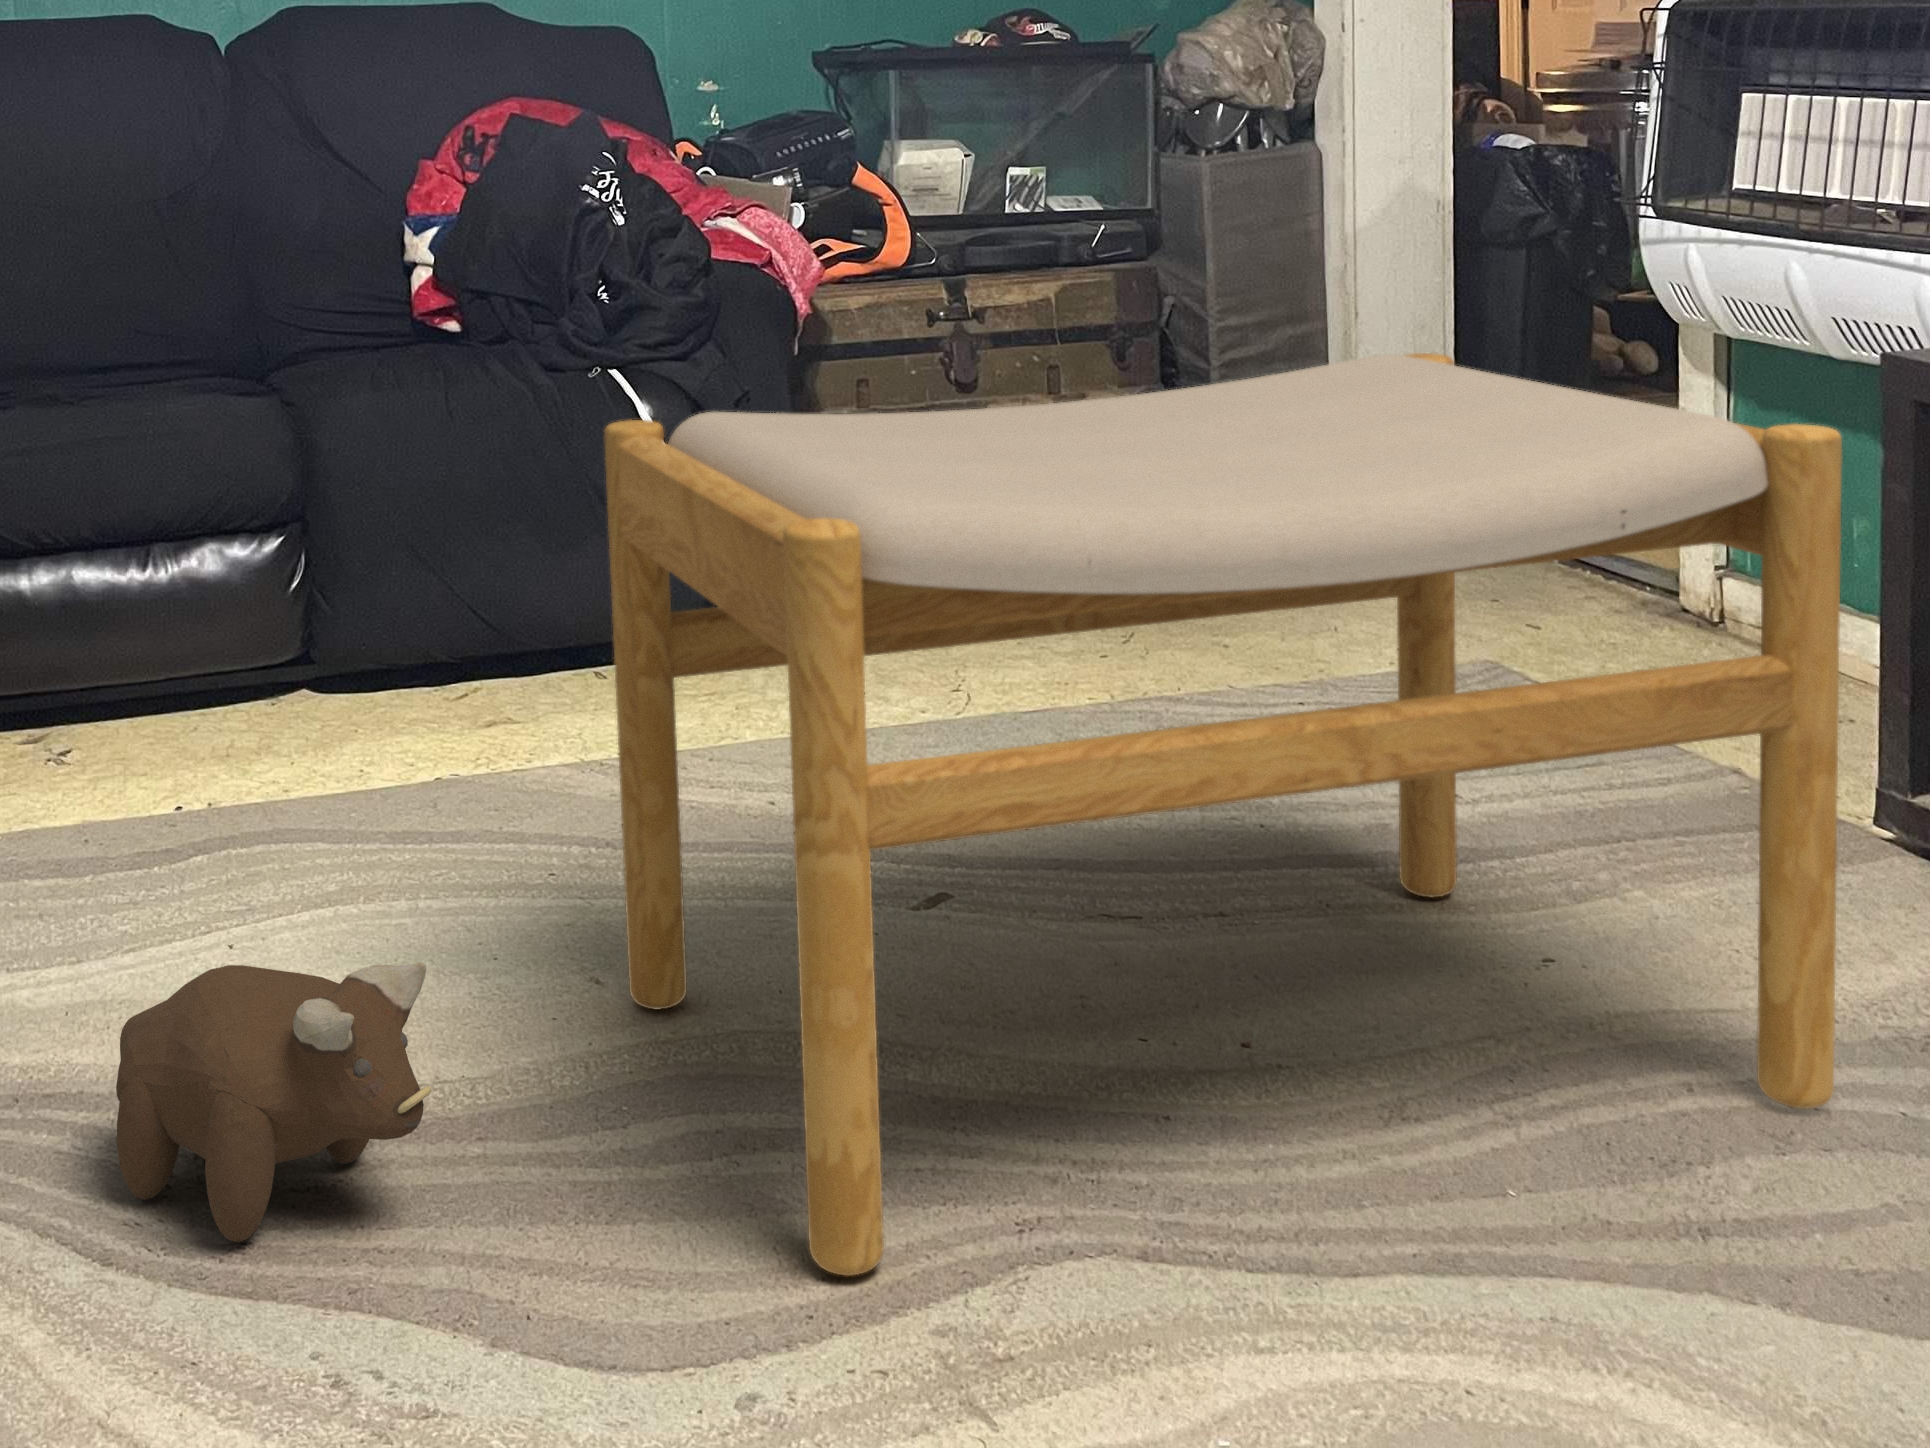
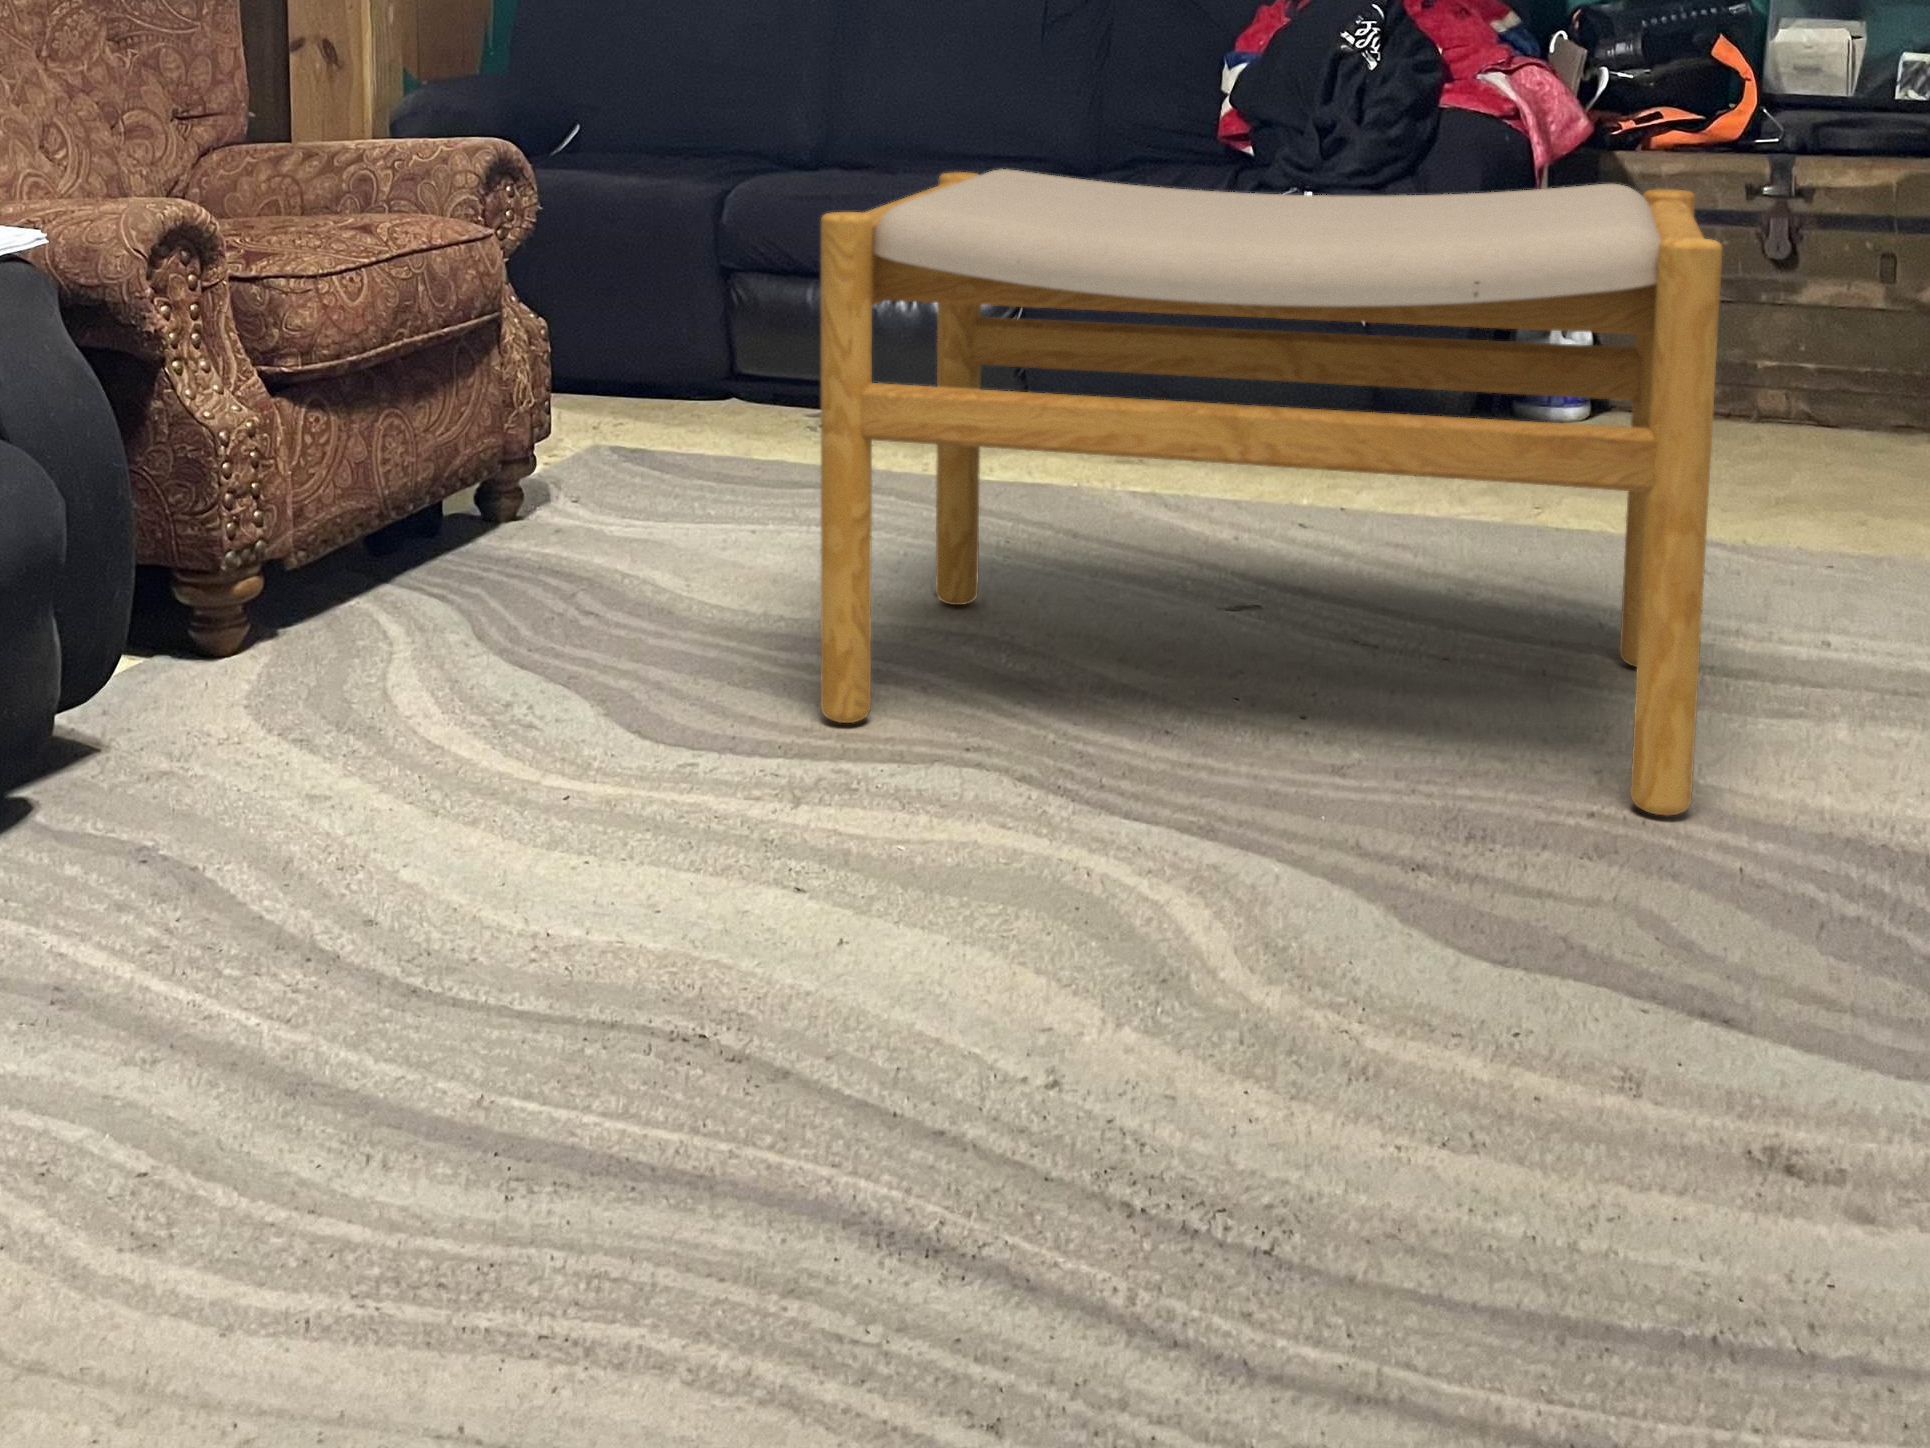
plush toy: present [116,962,432,1242] -> none [518,479,681,638]

